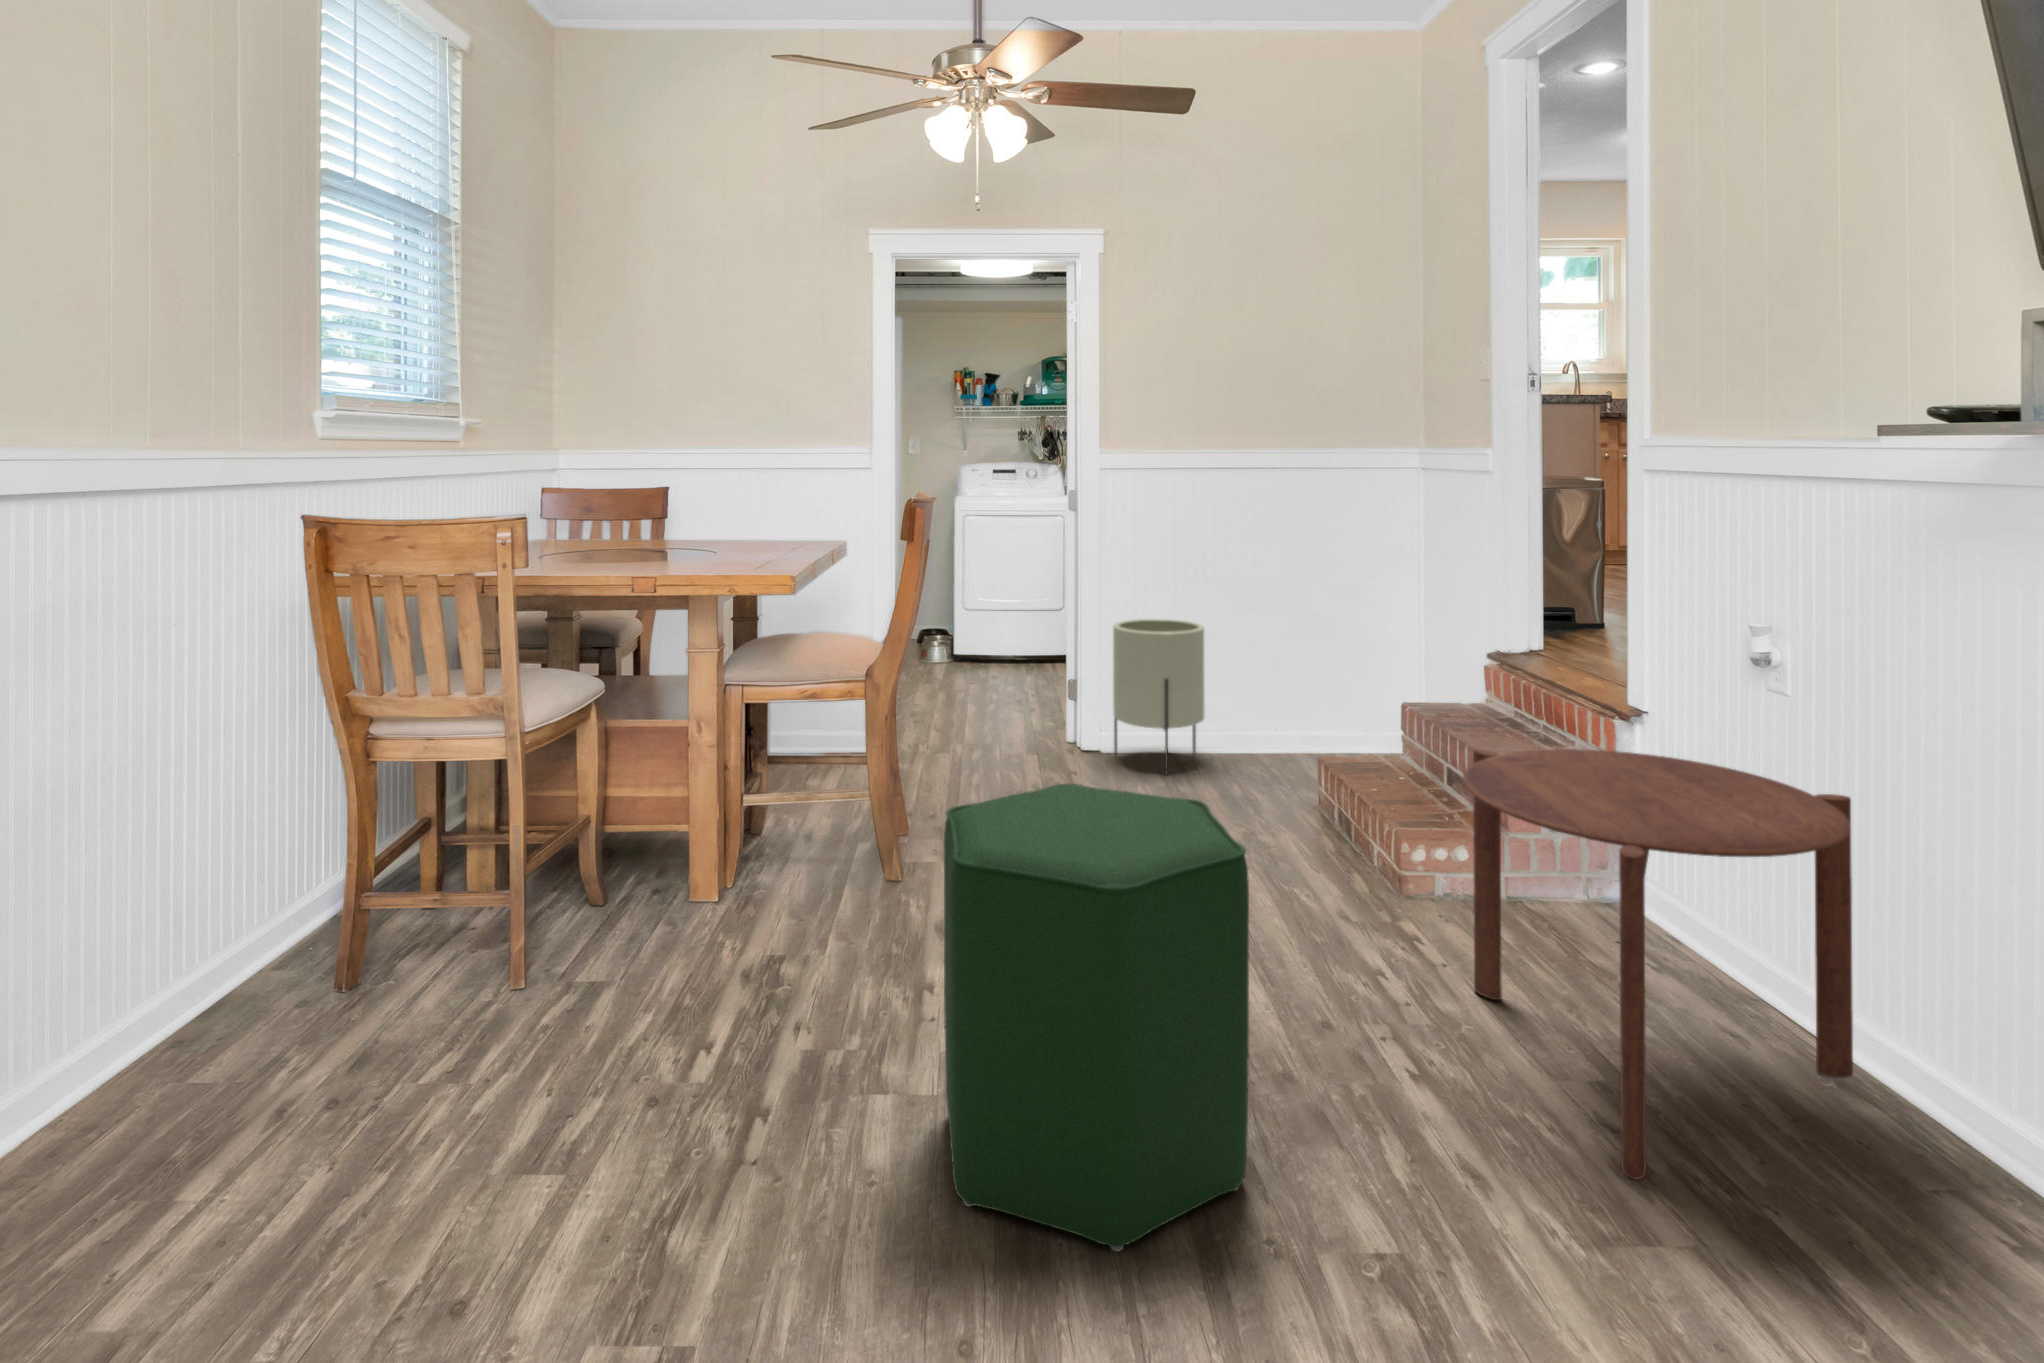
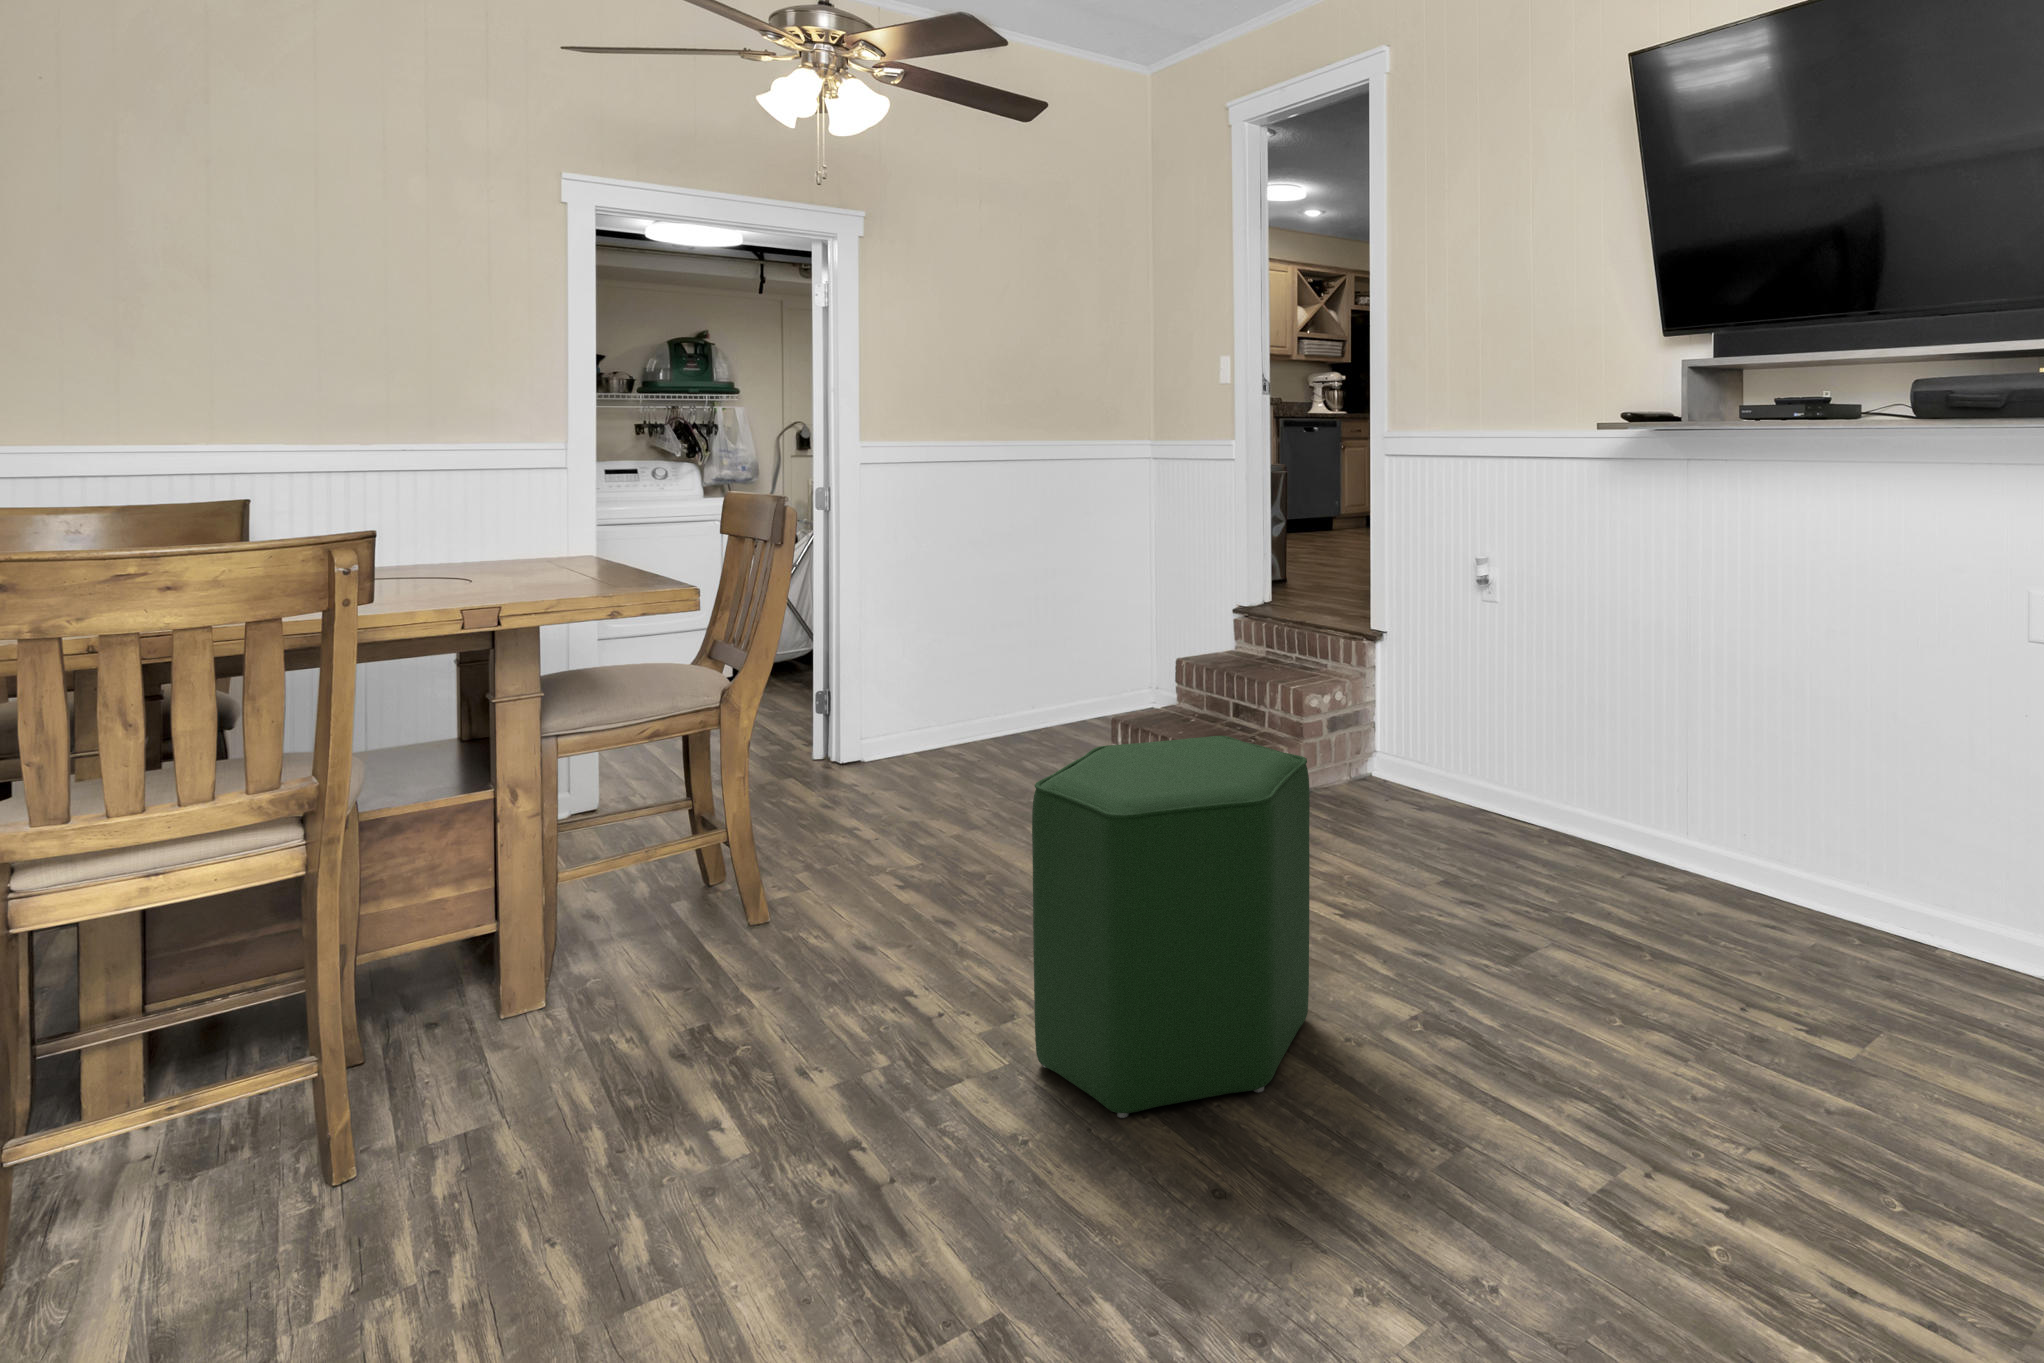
planter: present [1113,619,1204,775] -> none [876,613,974,765]
side table: present [1463,749,1853,1179] -> none [1331,654,1577,925]

